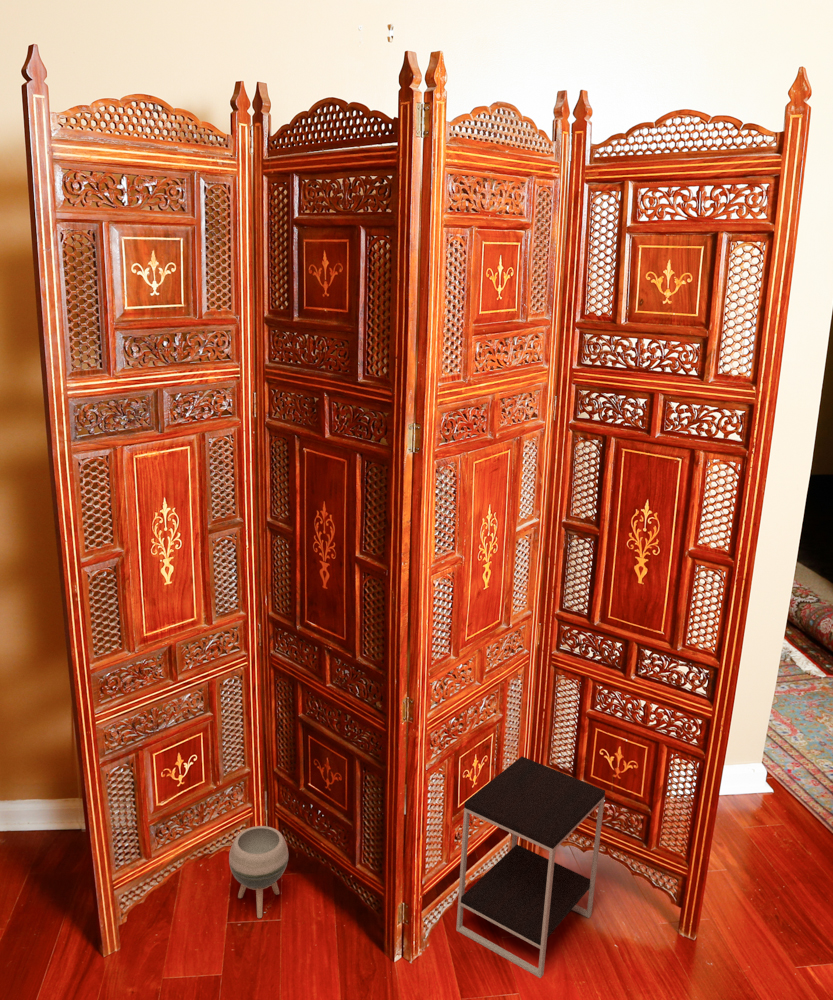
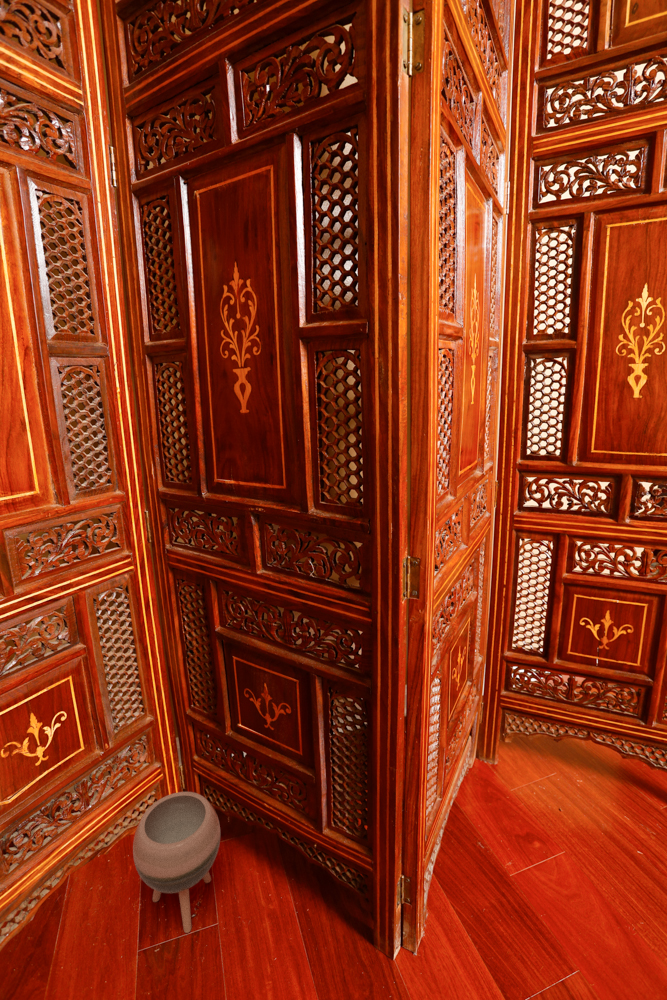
side table: present [456,756,605,978] -> none [458,643,623,941]

